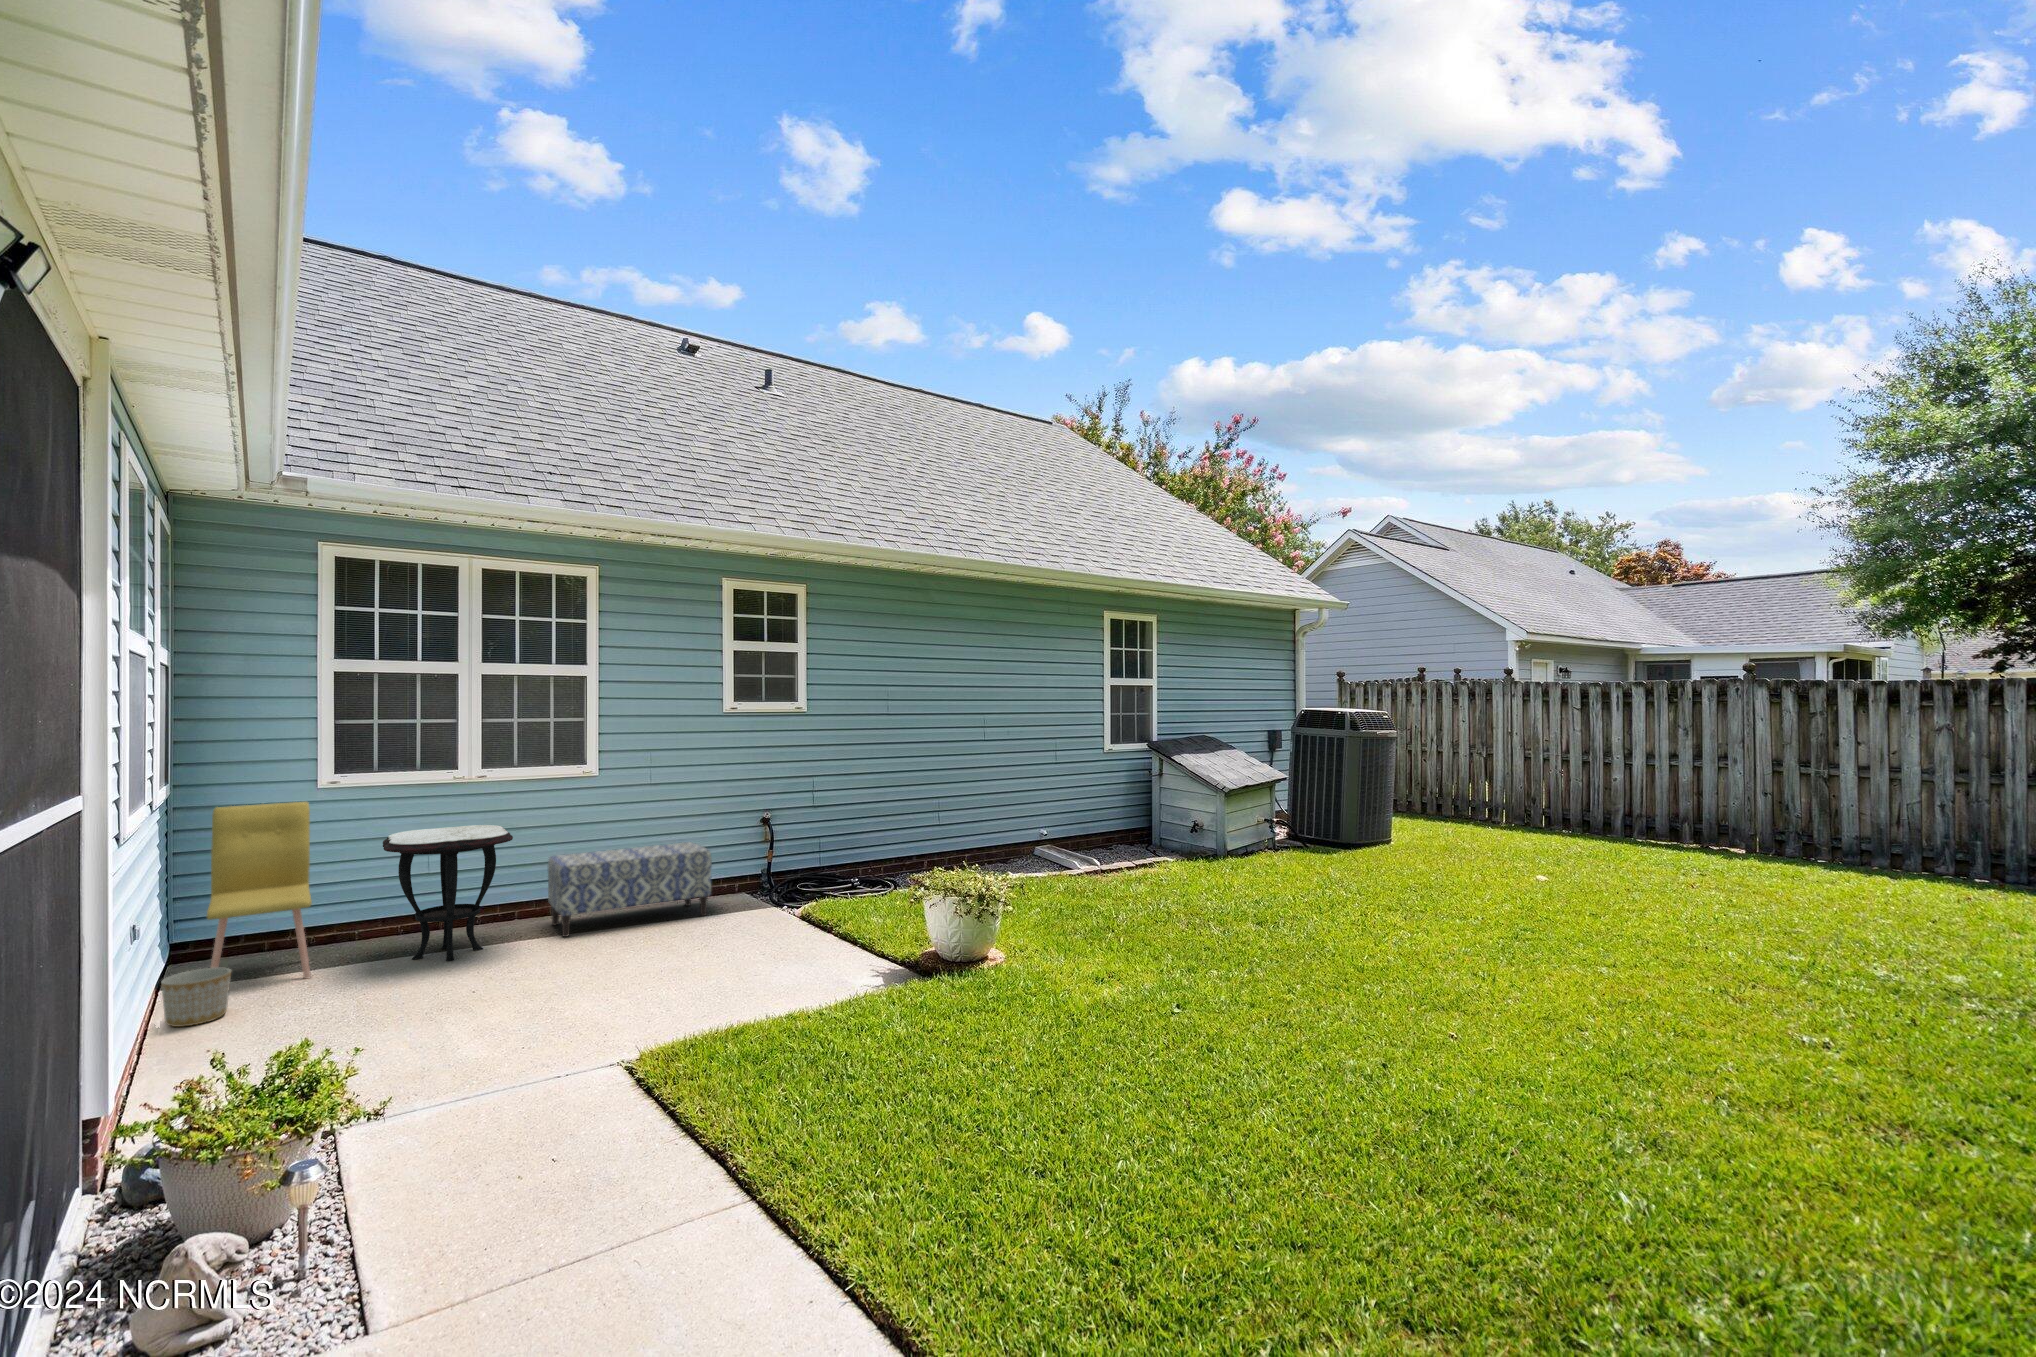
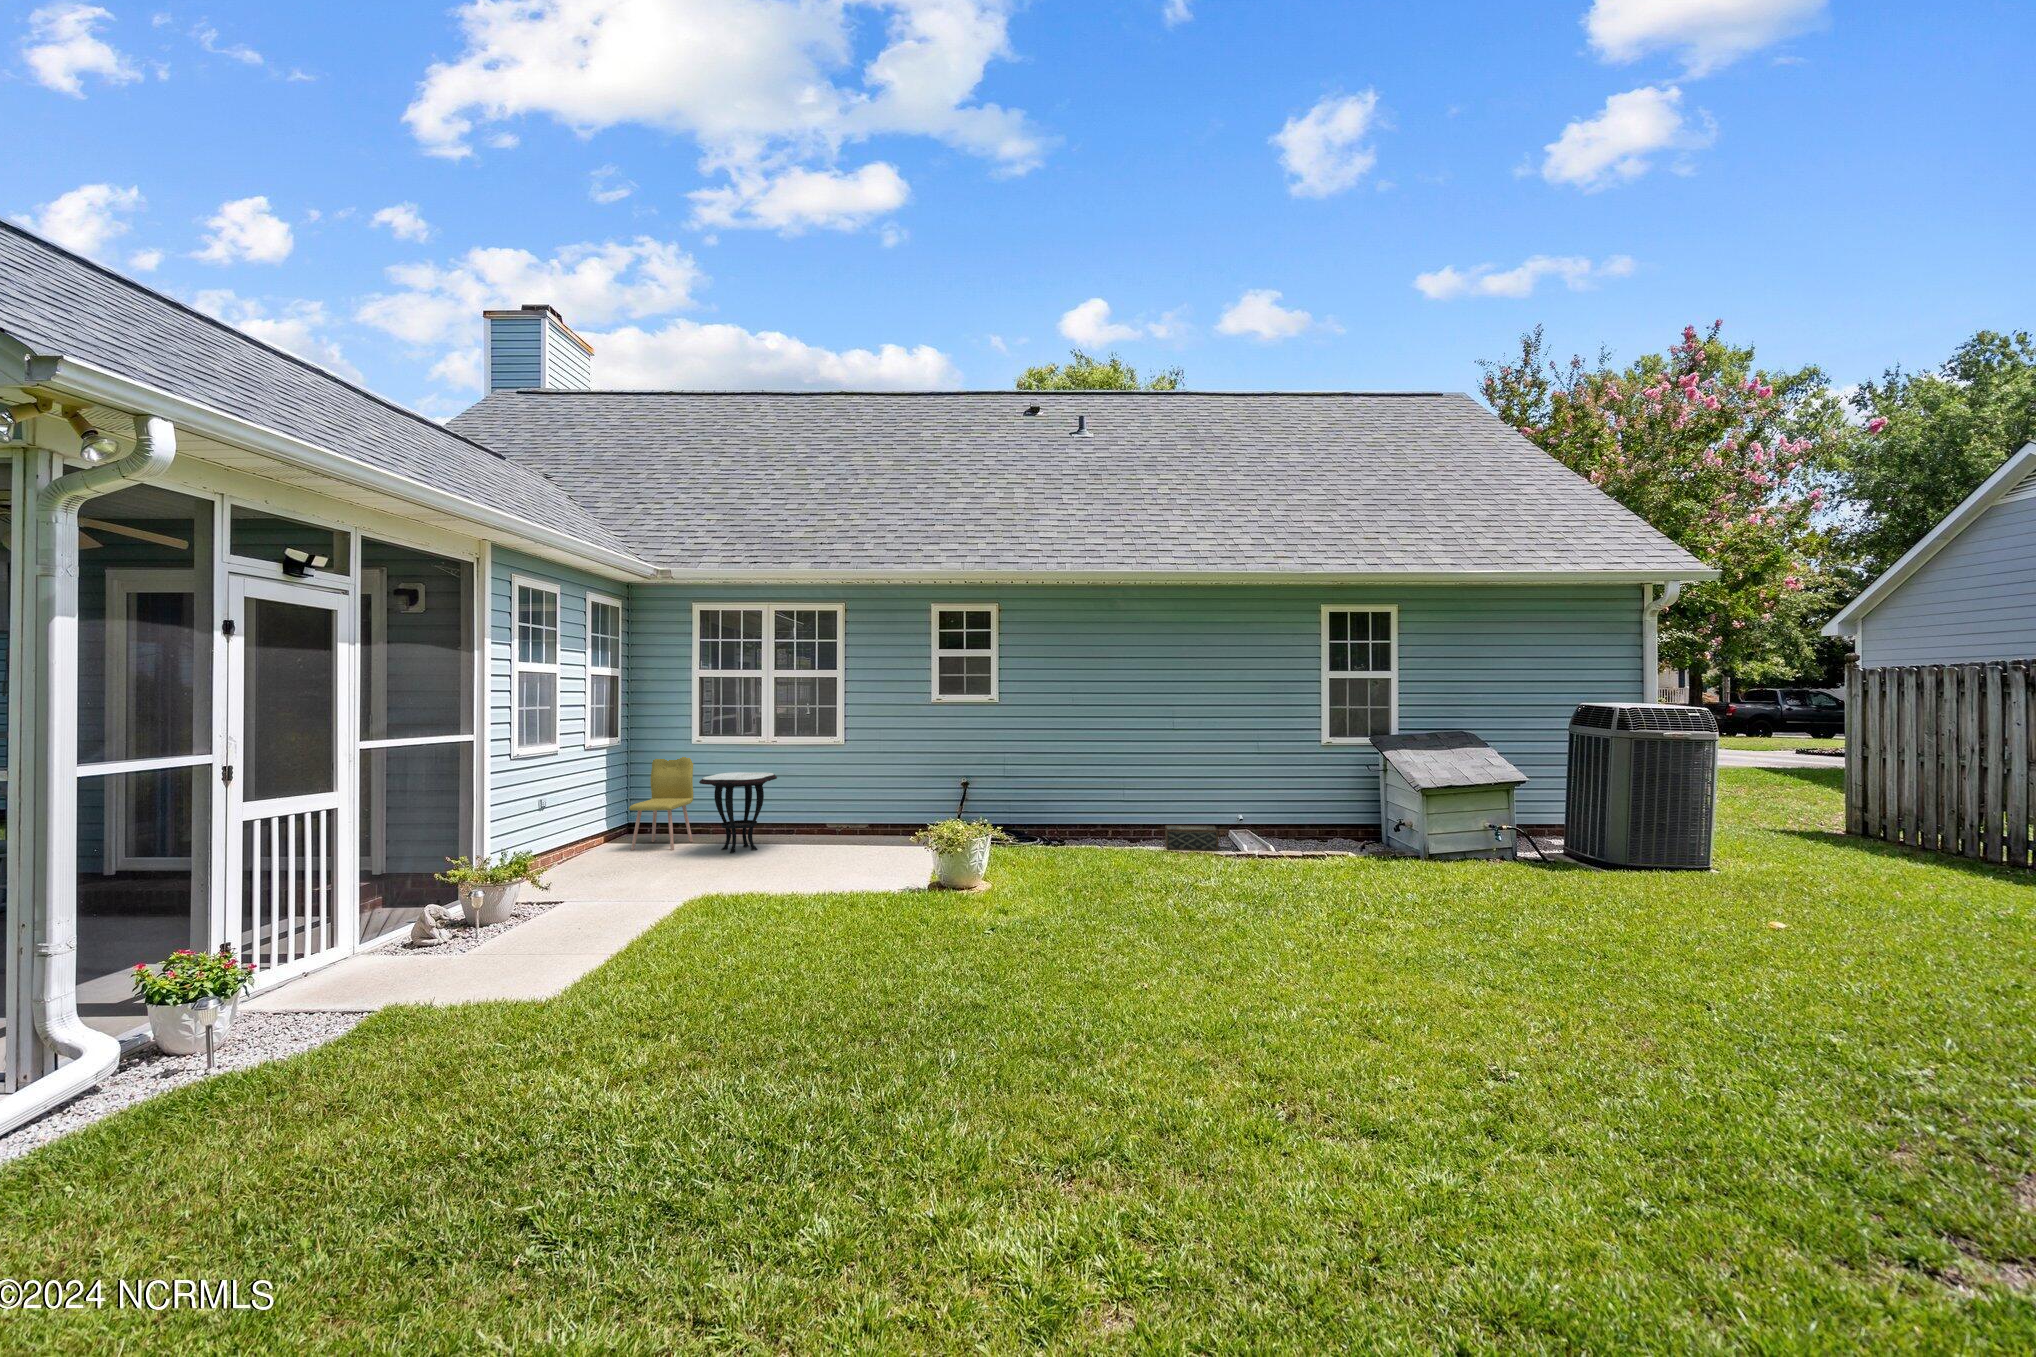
woven basket: none [974,835,1033,865] -> present [1165,825,1218,851]
bench: present [548,842,712,937] -> none [796,797,904,852]
planter: present [161,967,231,1027] -> none [589,834,619,862]

